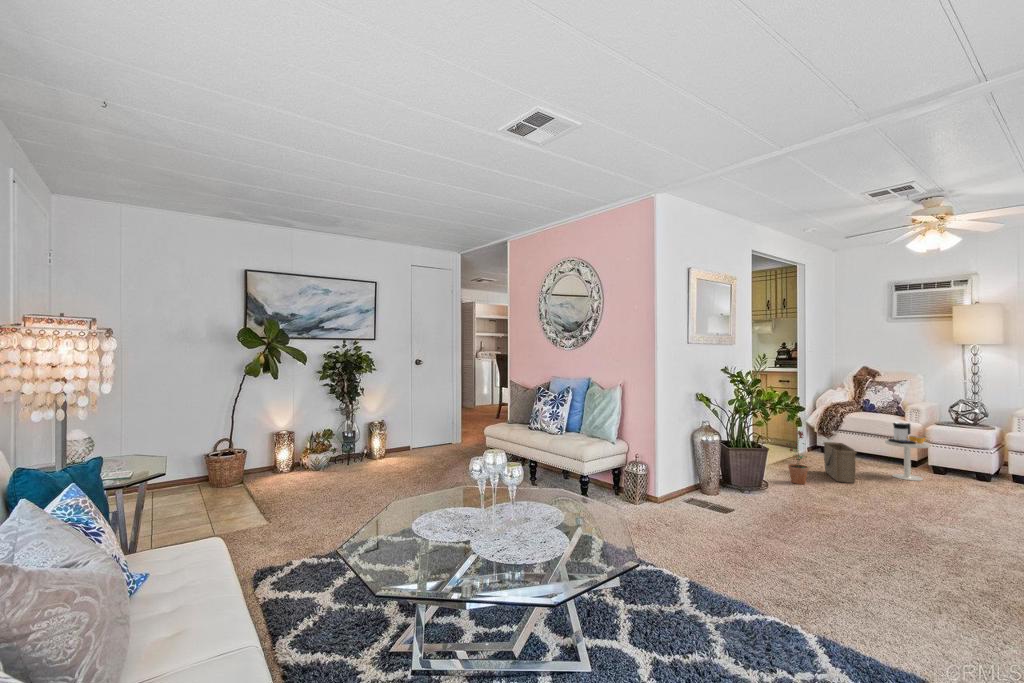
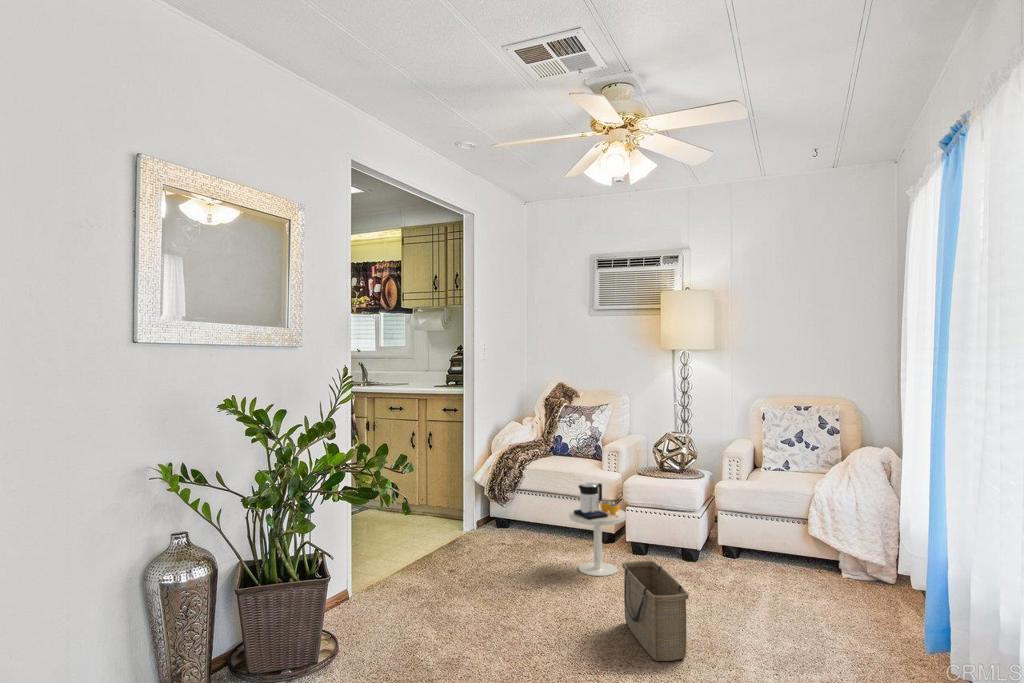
potted plant: present [786,431,808,484] -> none [409,522,443,624]
basket: present [823,442,856,483] -> present [622,561,689,661]

